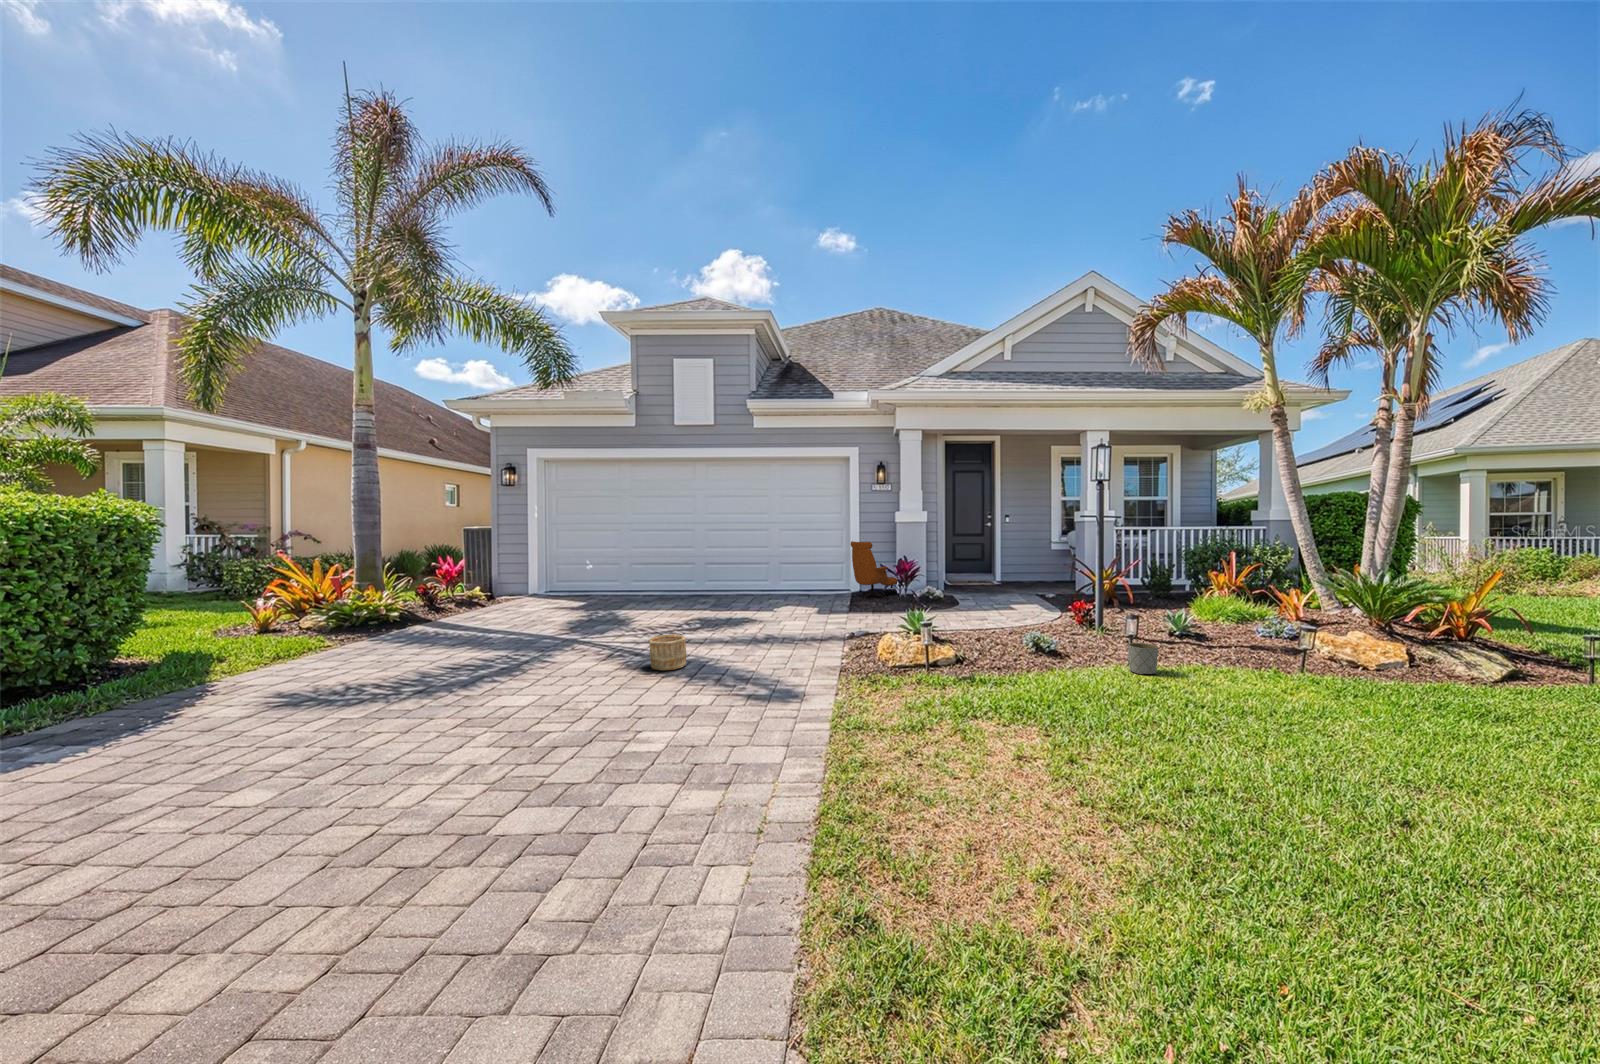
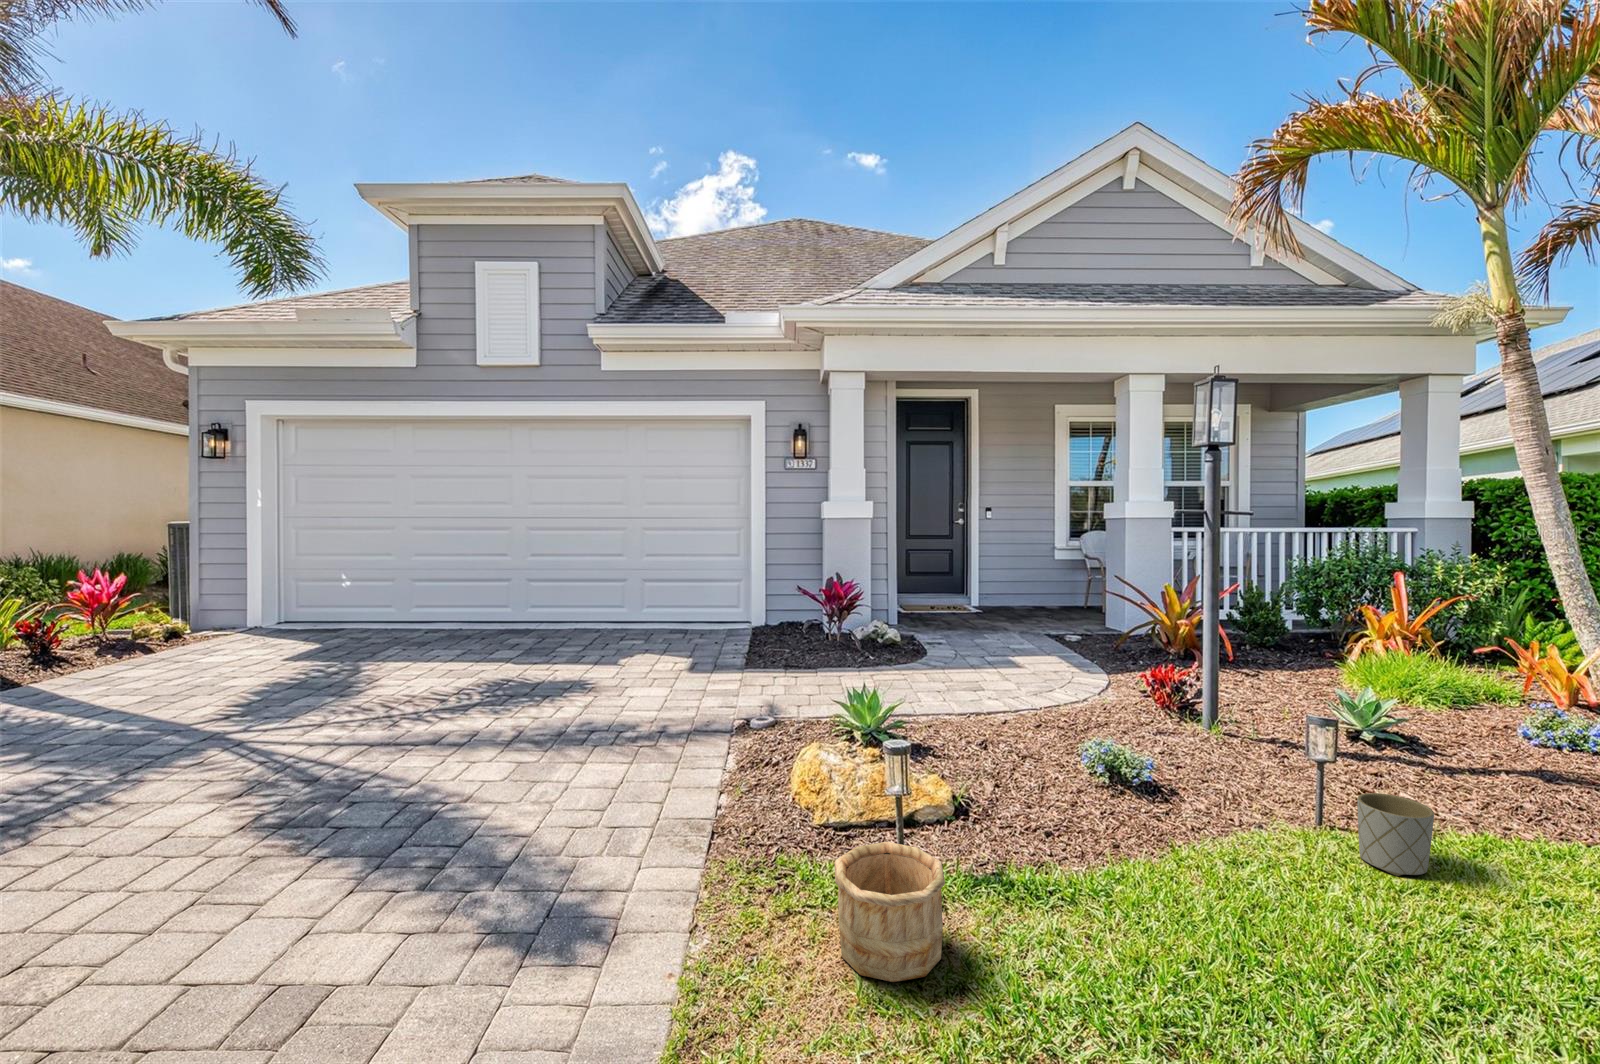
lounge chair: present [851,541,898,599] -> none [750,550,836,646]
wooden bucket: present [648,634,686,670] -> present [835,842,945,982]

